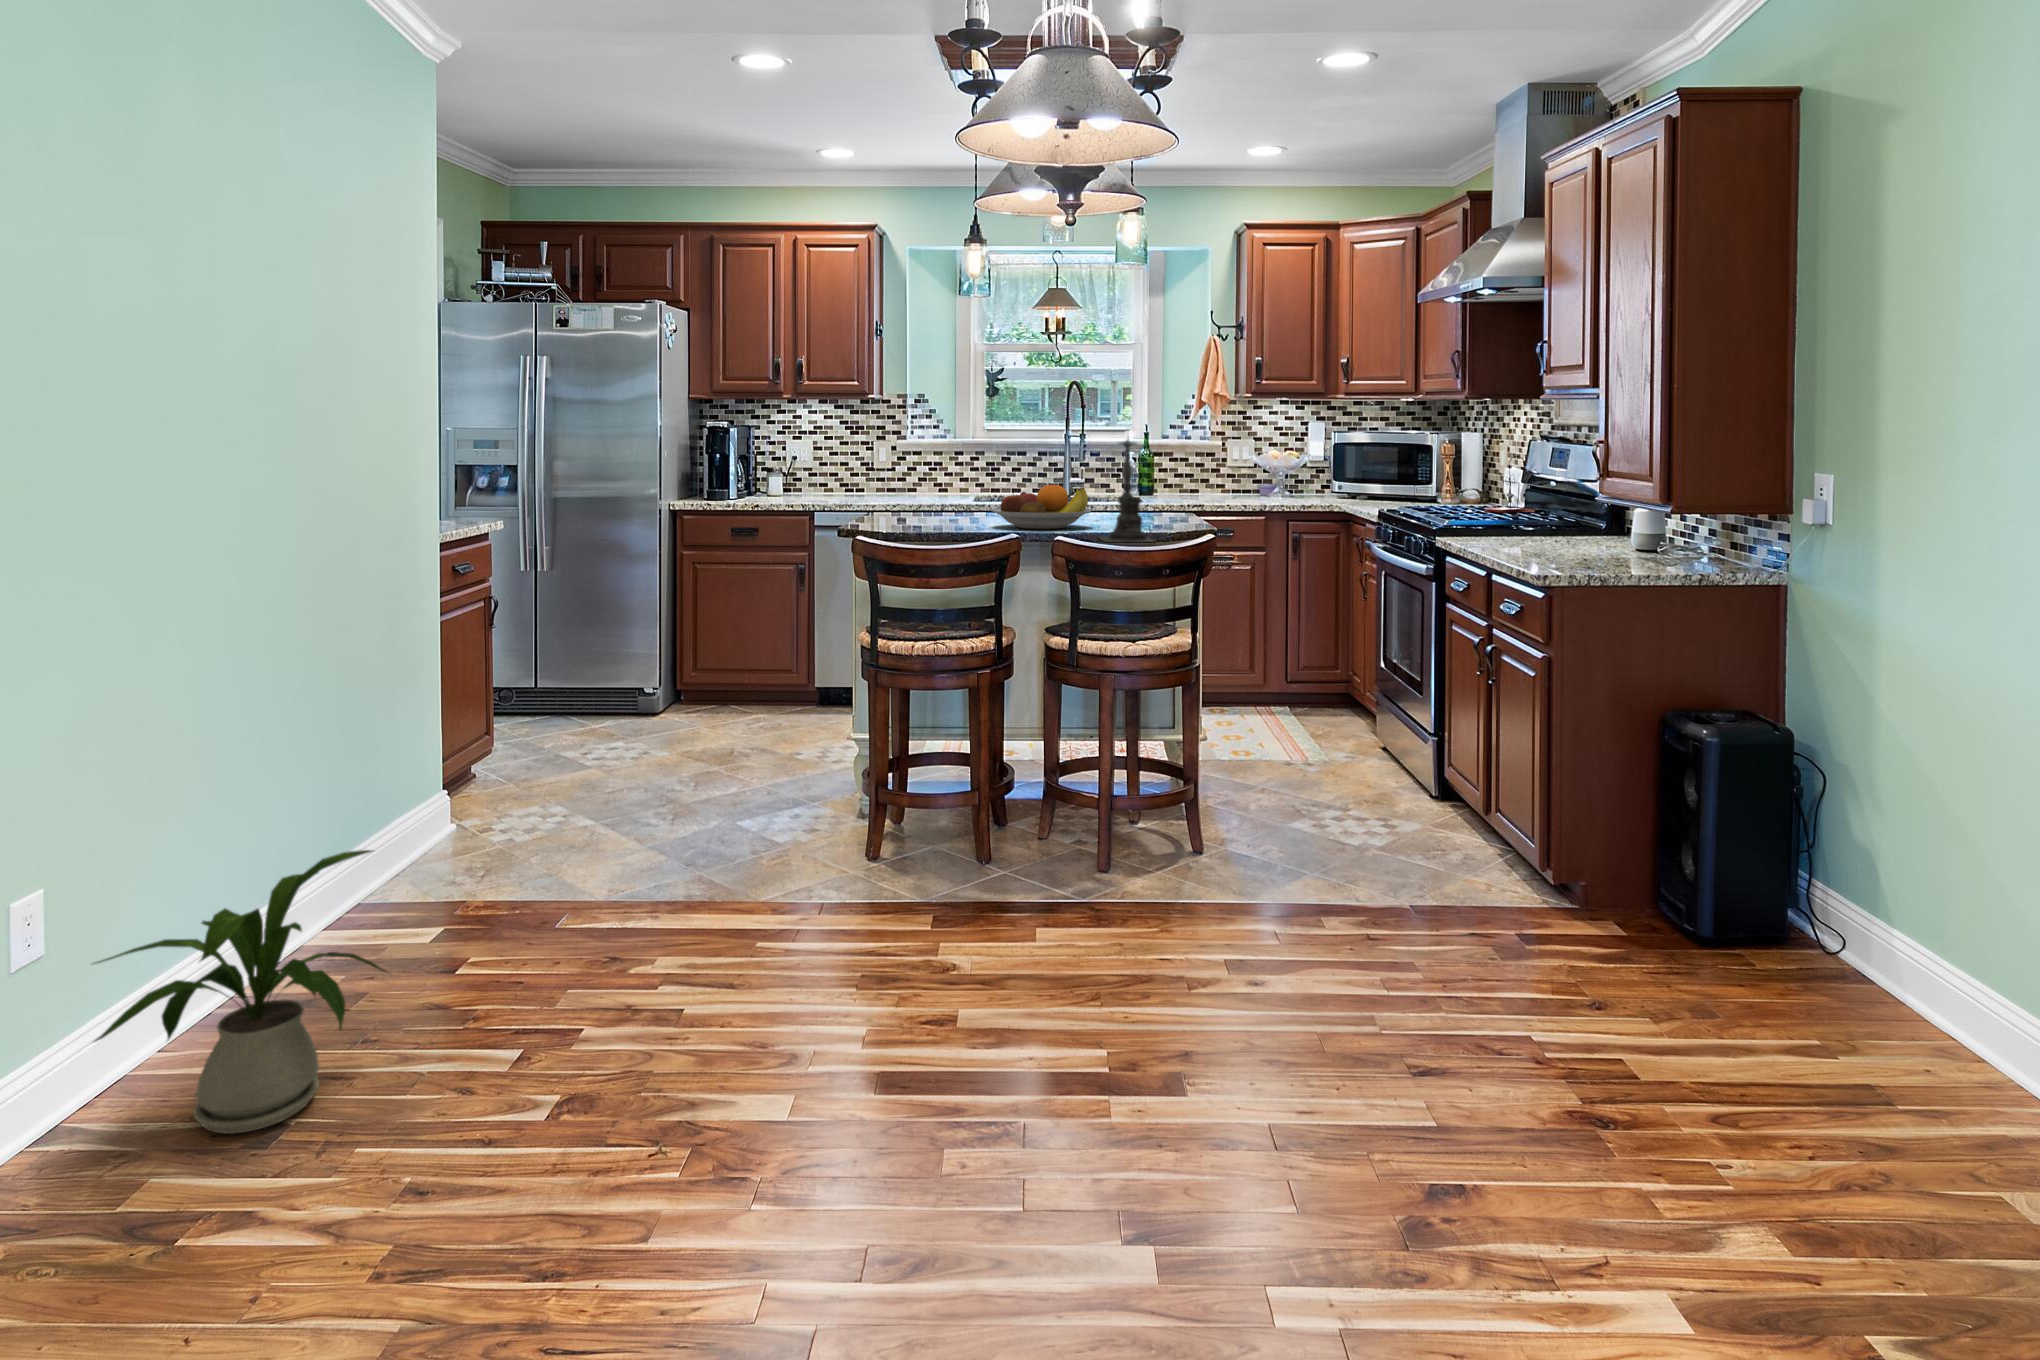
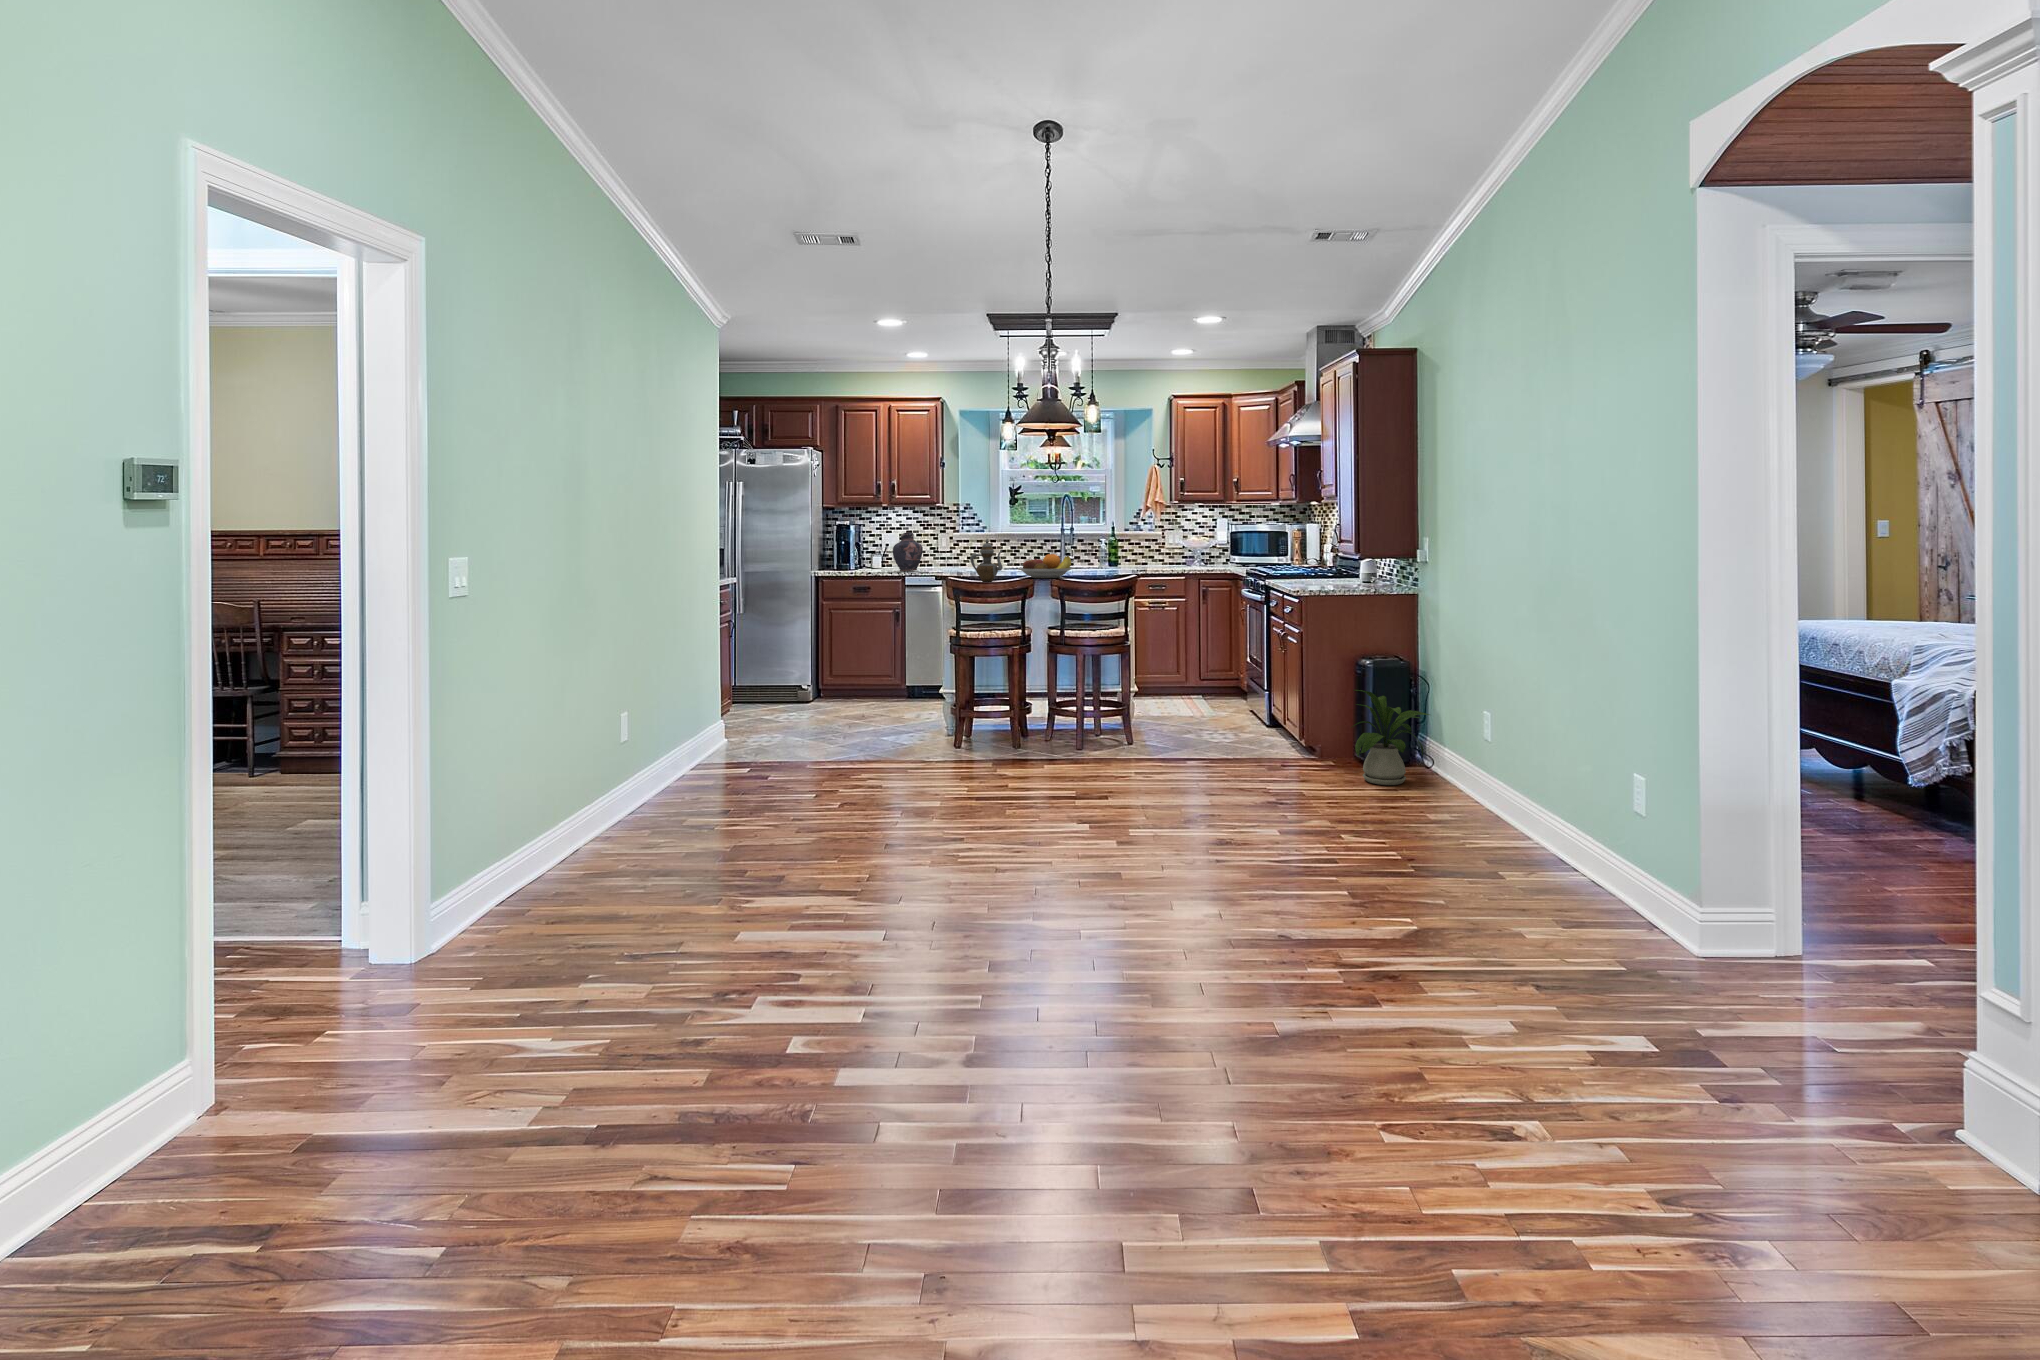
vase: none [792,439,841,503] -> present [893,532,923,571]
candle holder: present [1099,439,1154,542] -> none [1075,521,1106,581]
teapot: none [900,458,961,541] -> present [970,539,1003,582]
house plant: present [95,850,386,1134] -> present [1354,690,1429,785]

